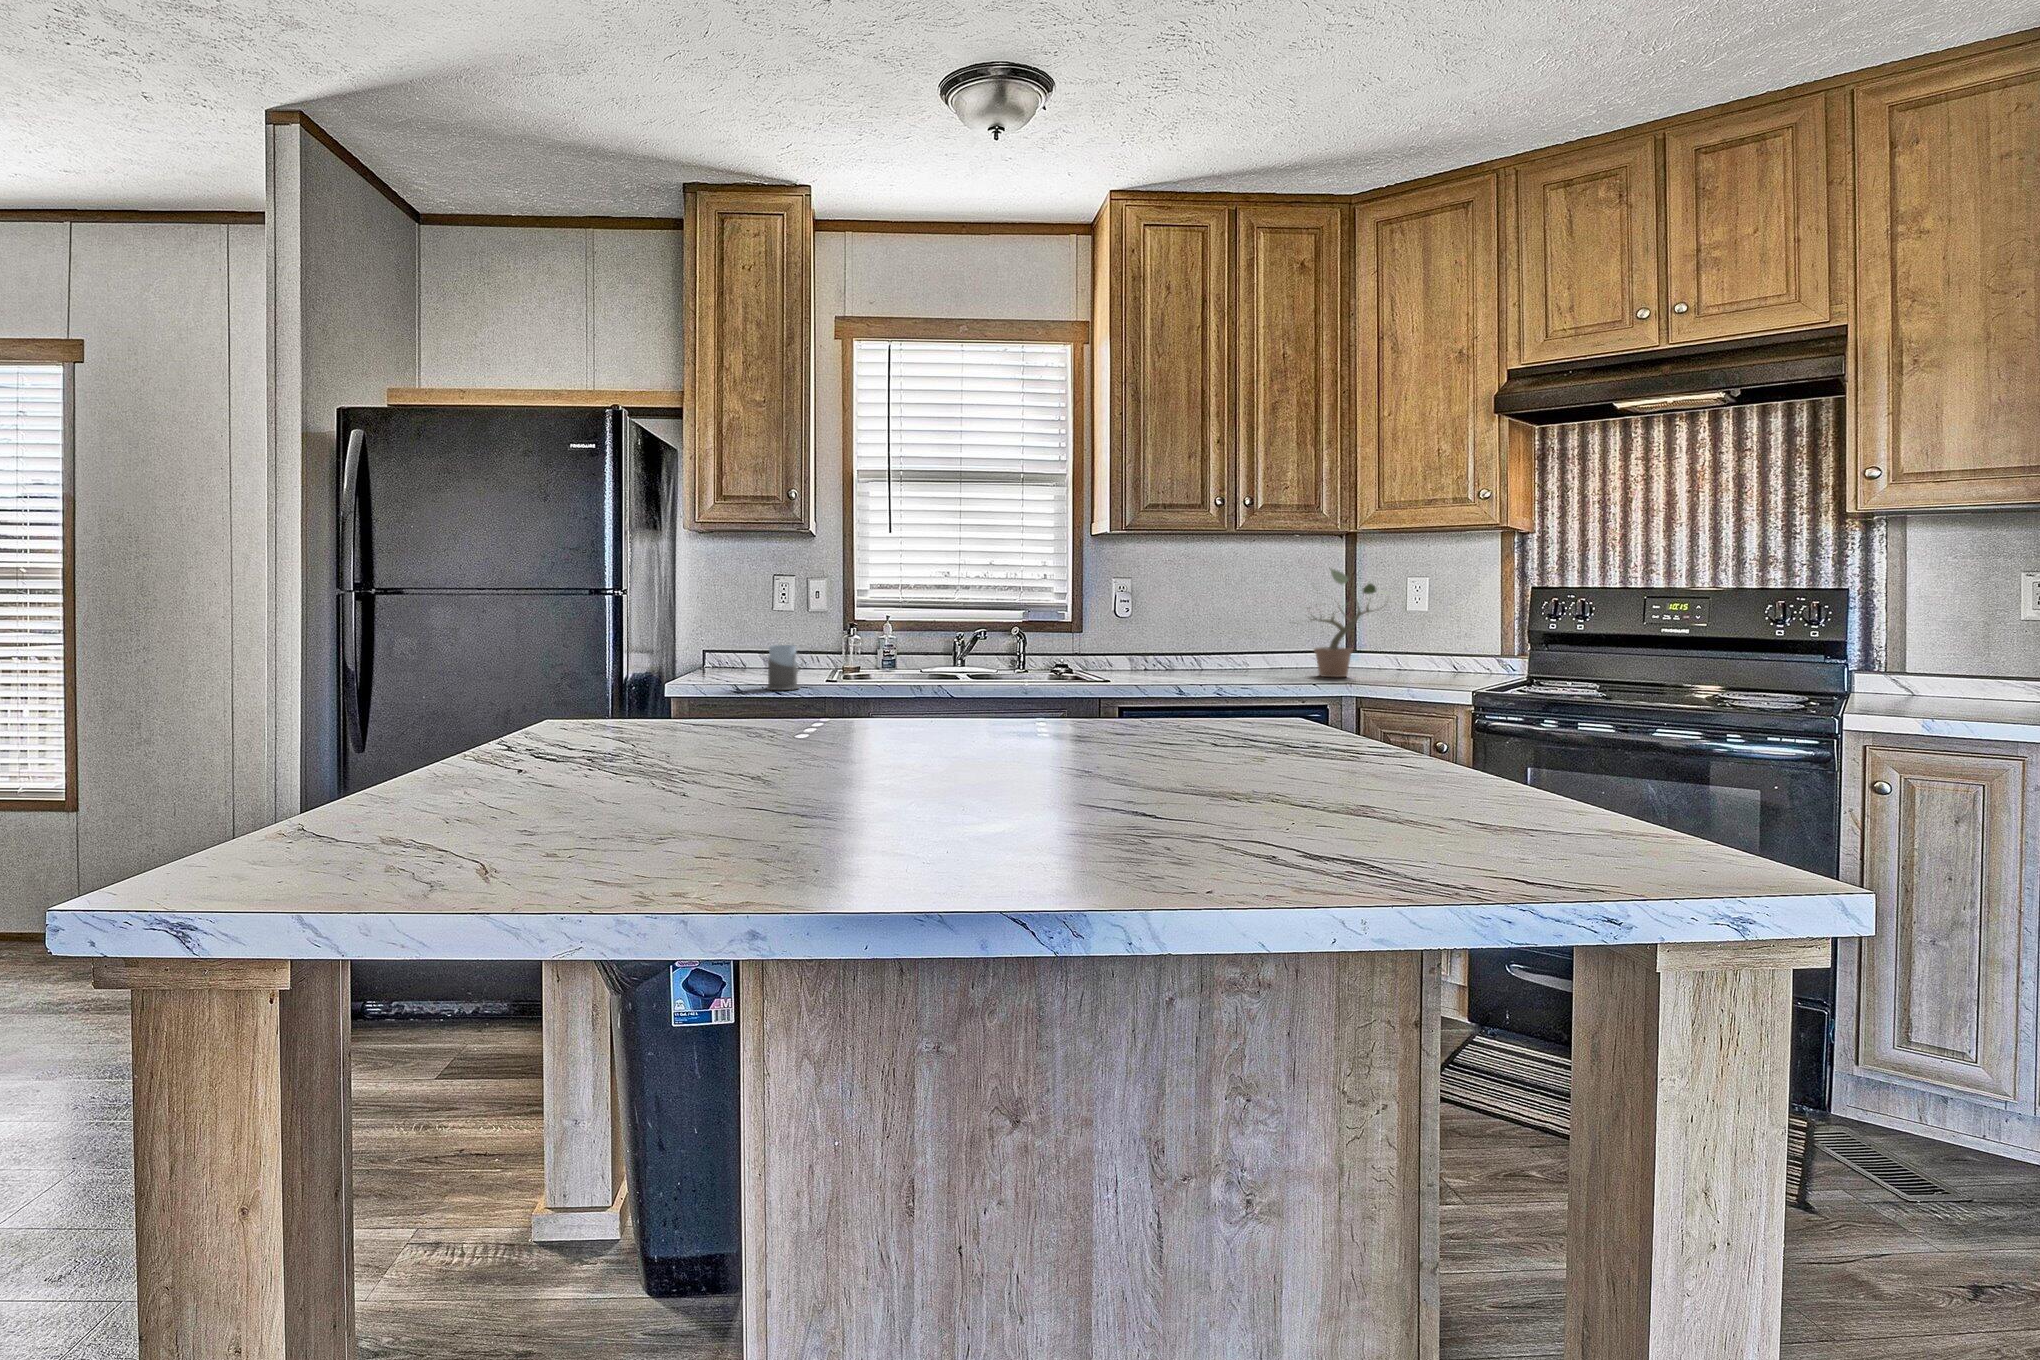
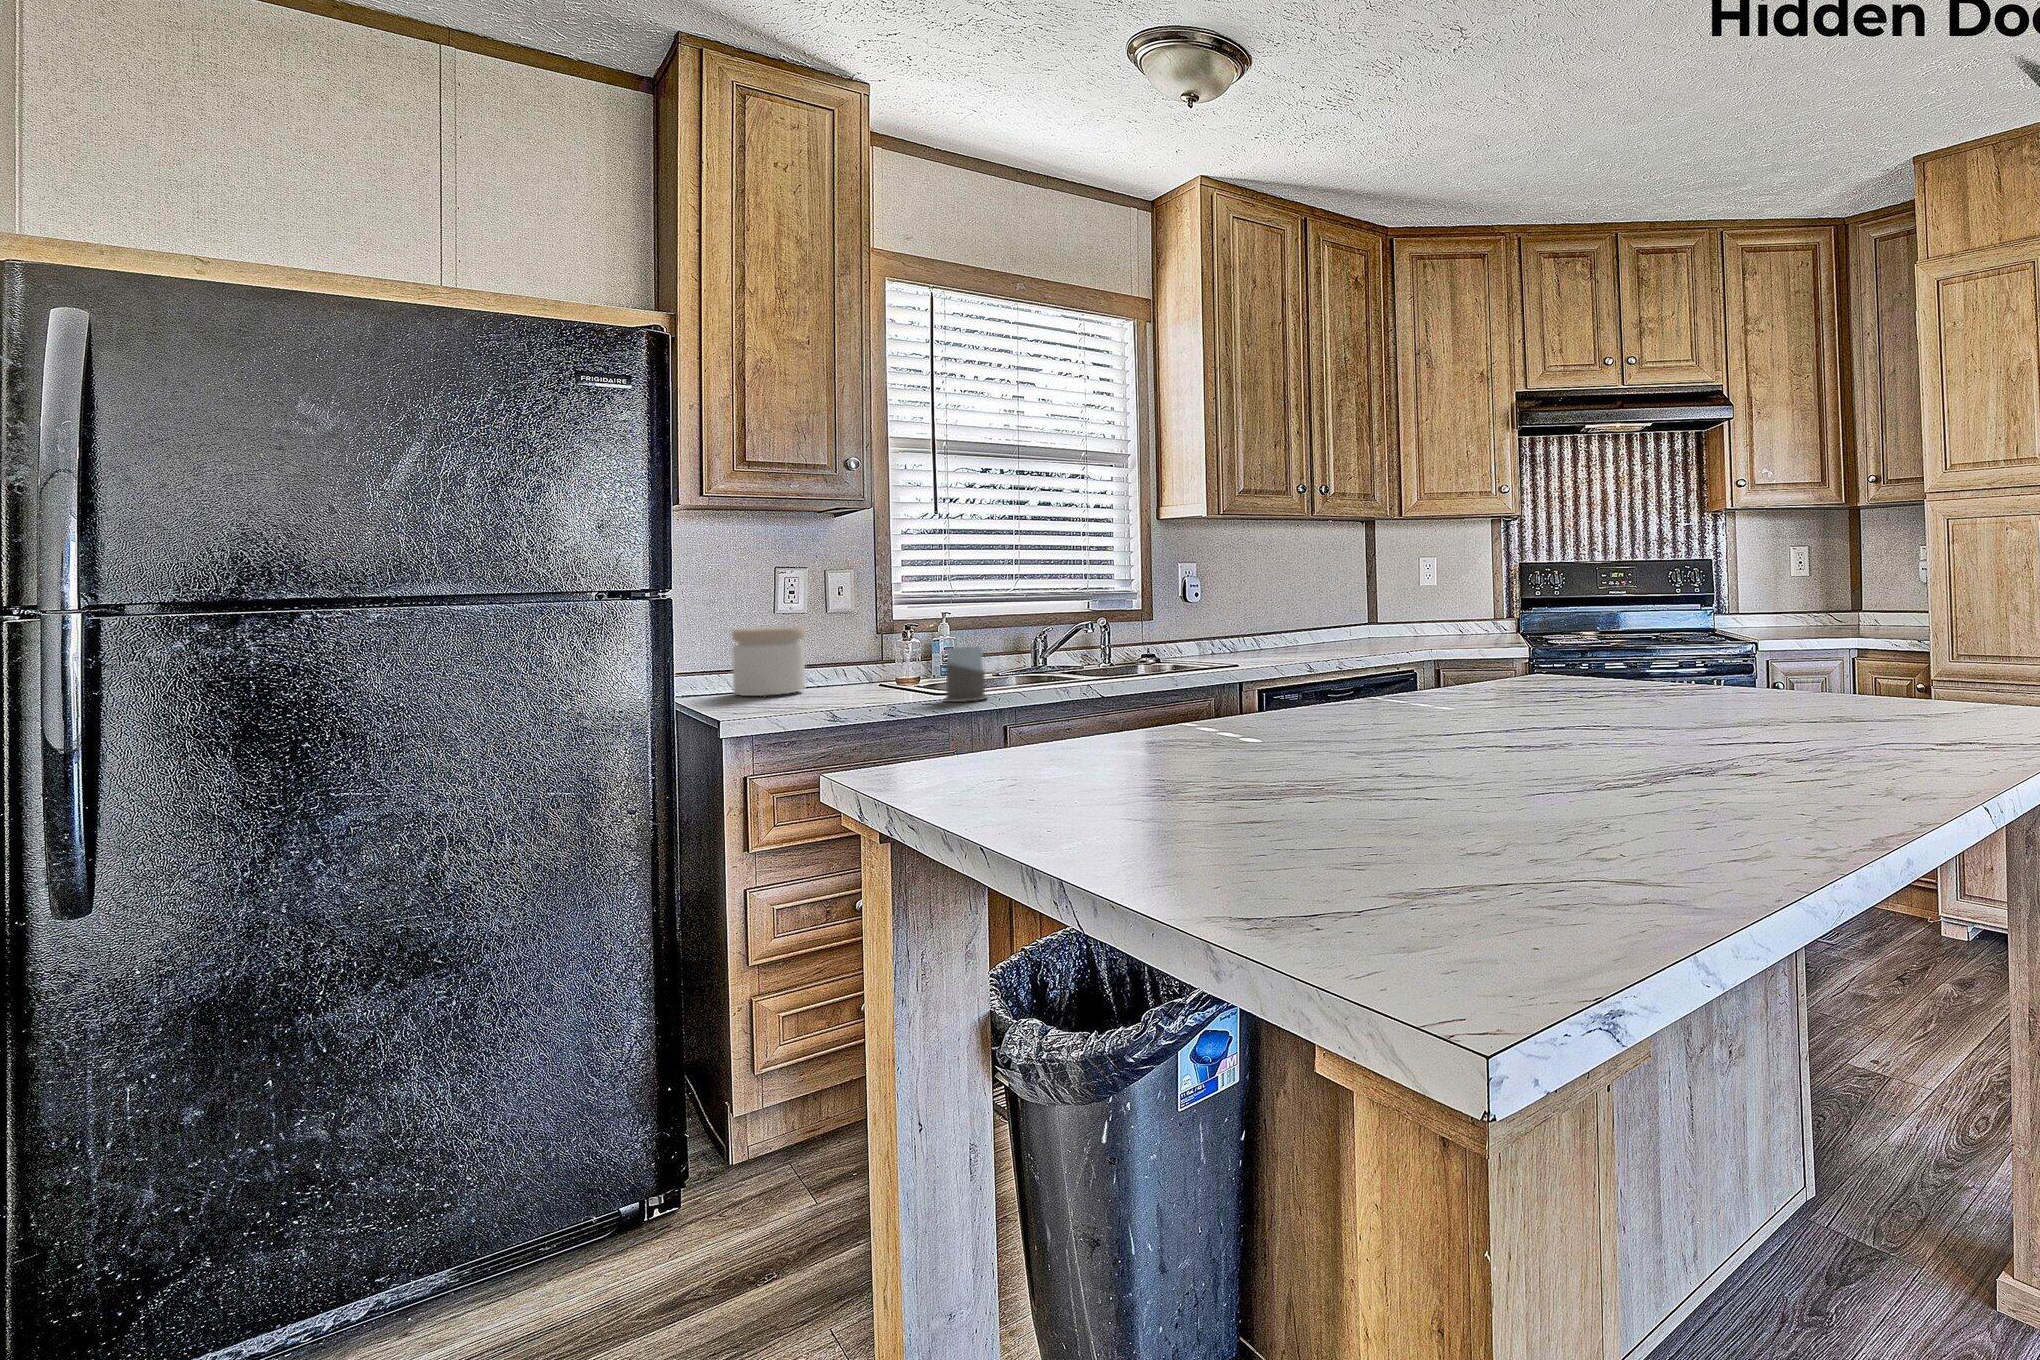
potted plant: present [1313,569,1391,677] -> none [1330,547,1405,645]
jar: none [704,621,750,671] -> present [732,627,805,696]

